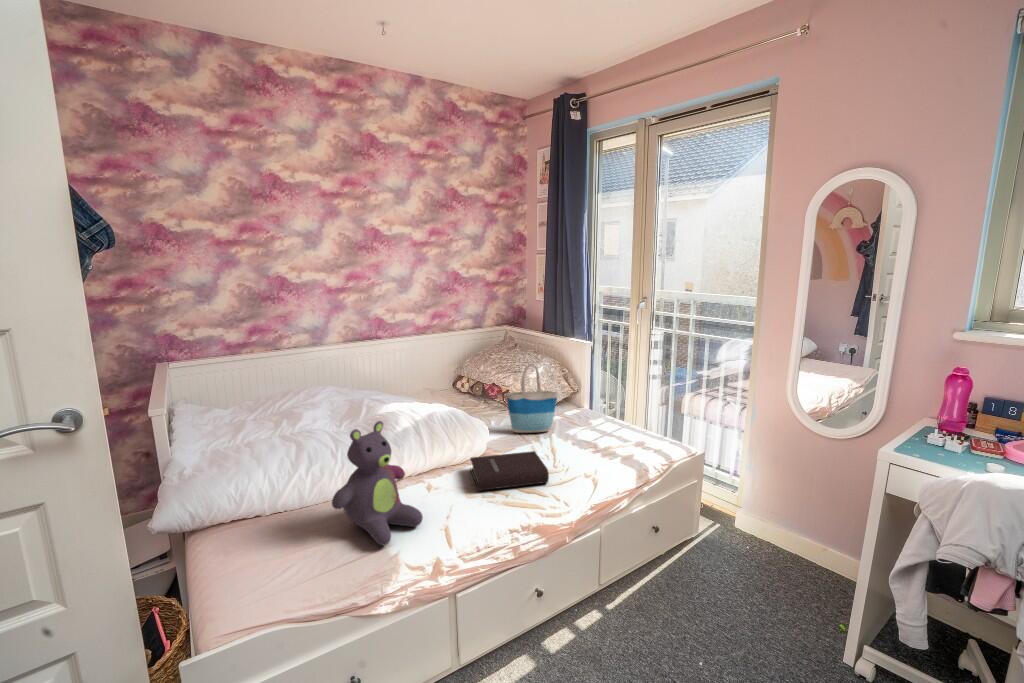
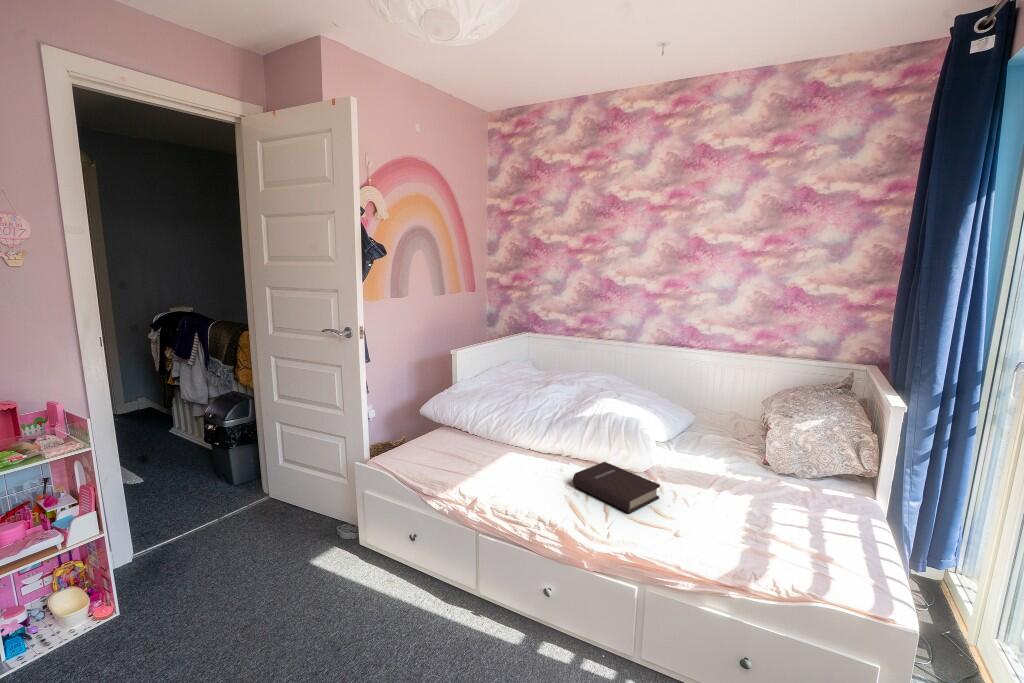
tote bag: present [507,364,558,433] -> none [702,399,758,487]
stuffed bear: present [332,421,423,545] -> none [464,389,527,479]

